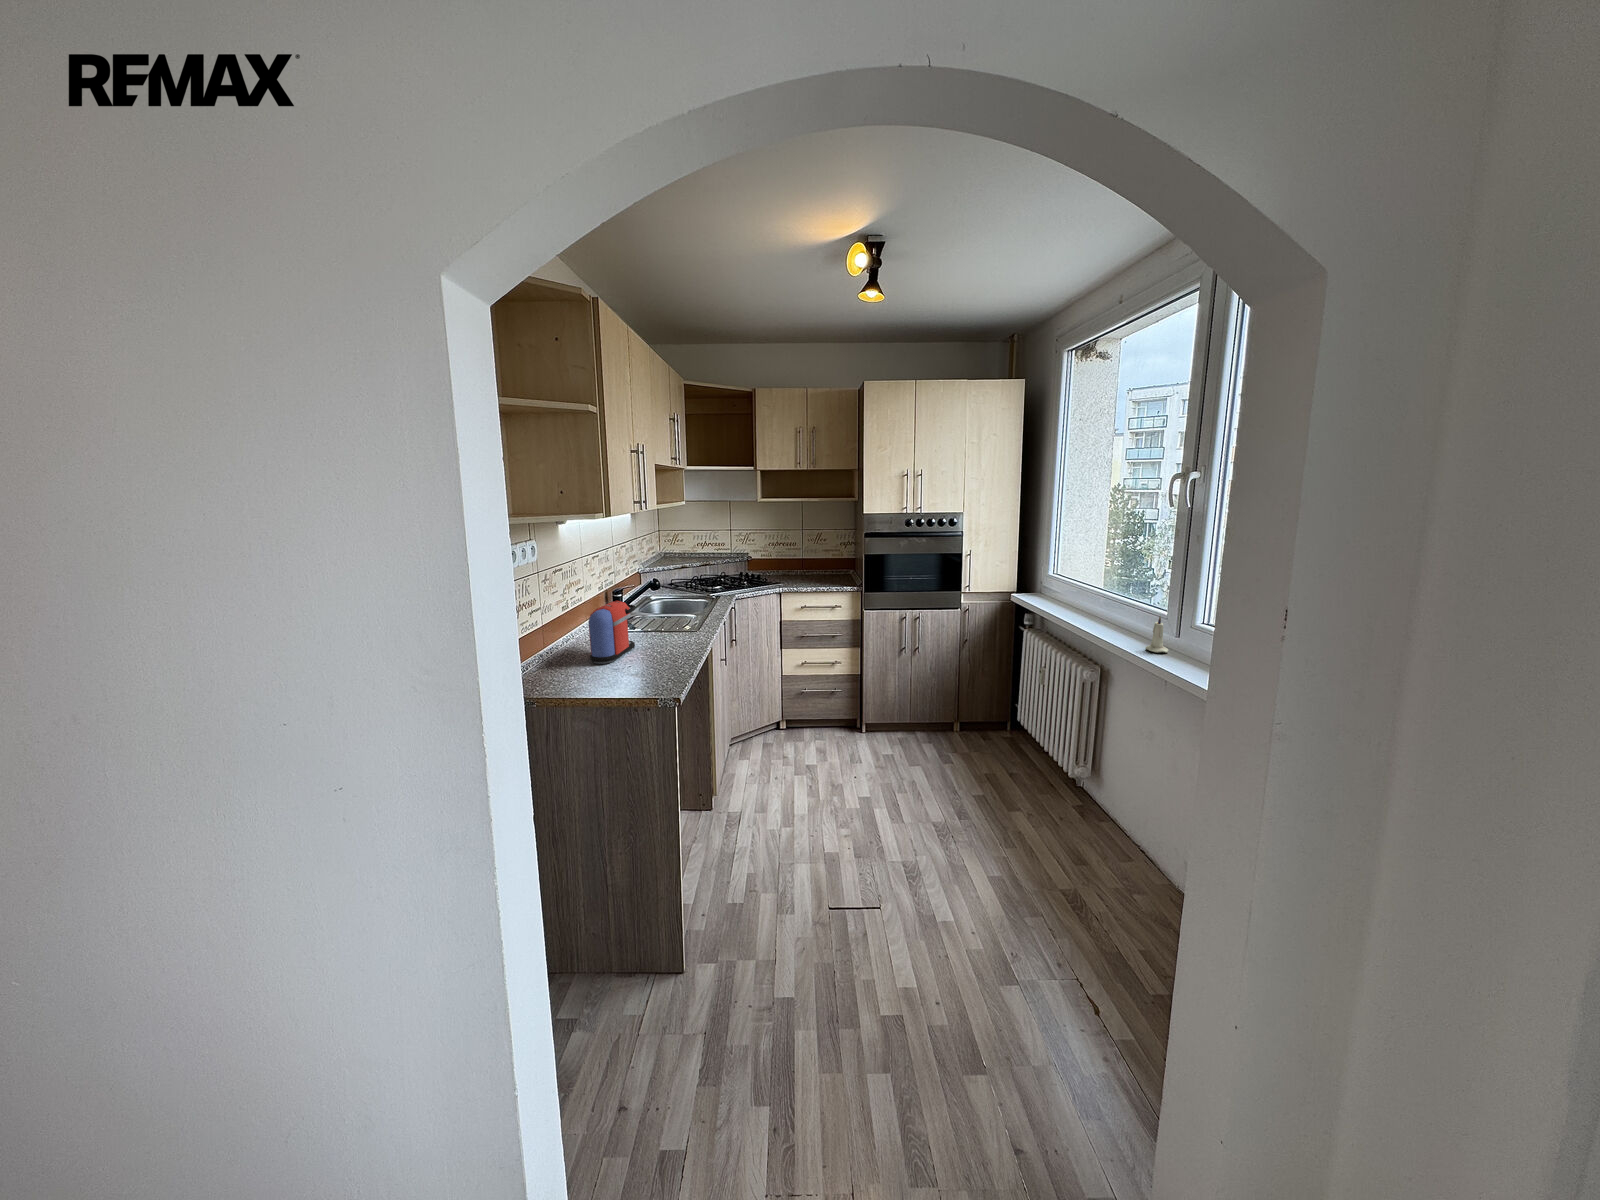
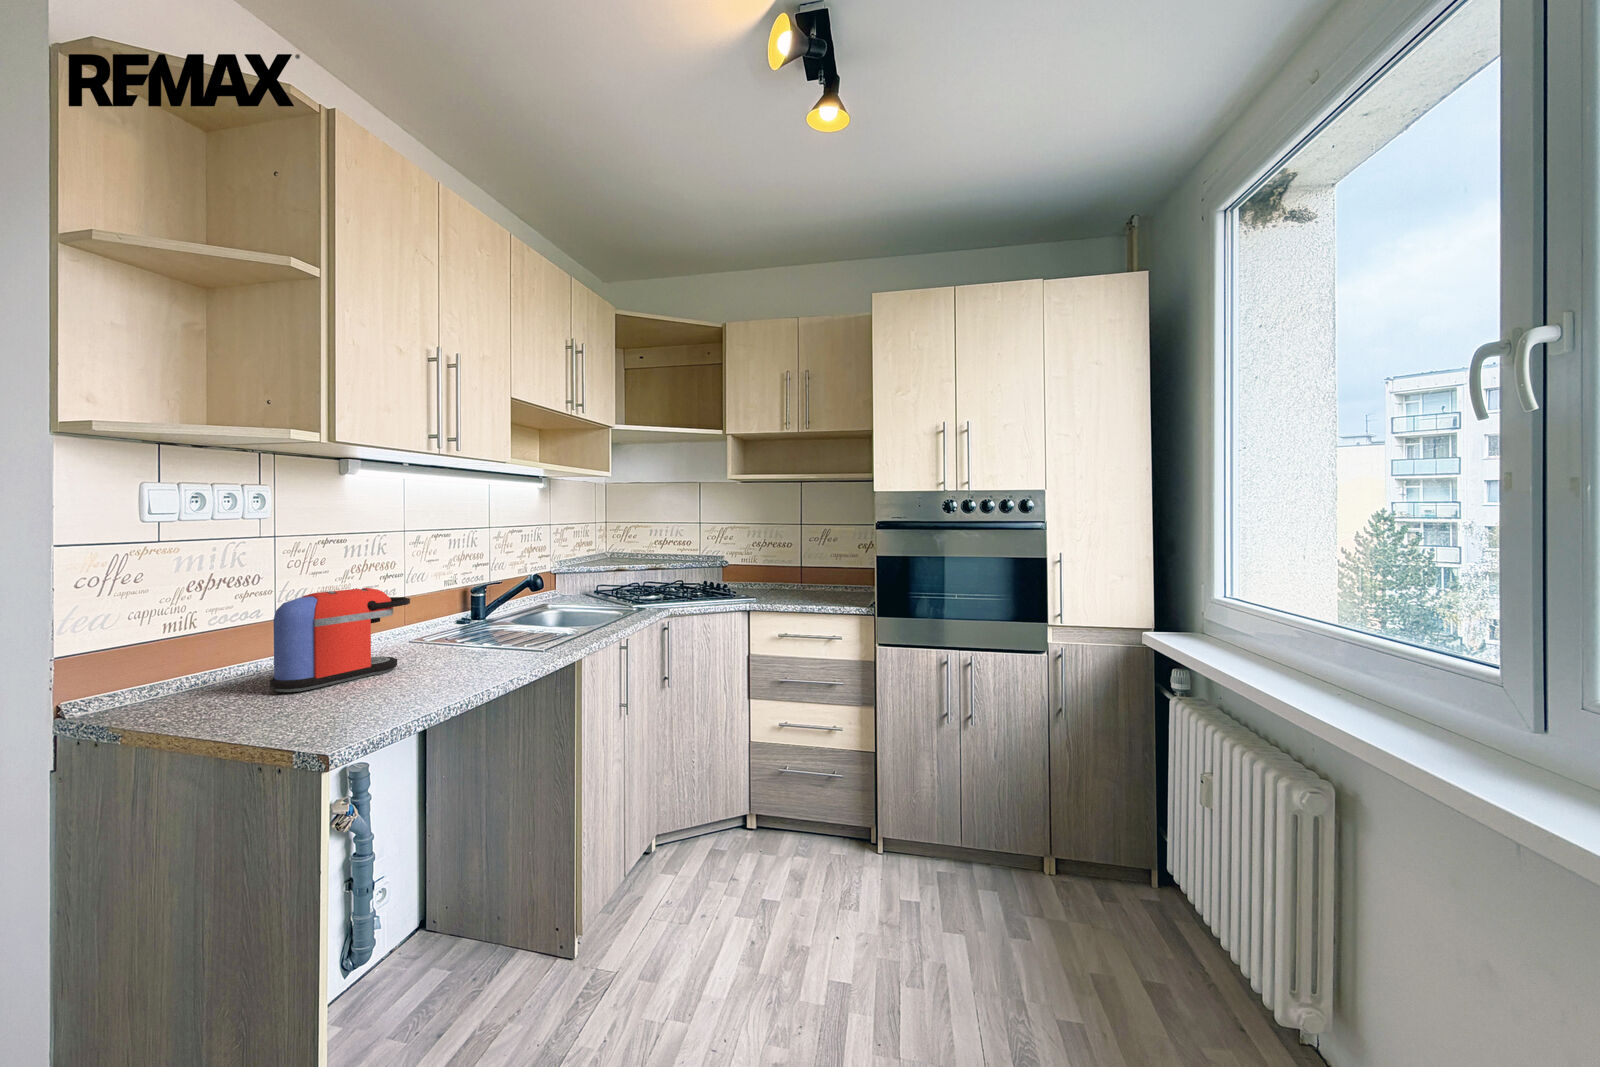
candle: present [1146,616,1168,653] -> none [1451,679,1528,780]

